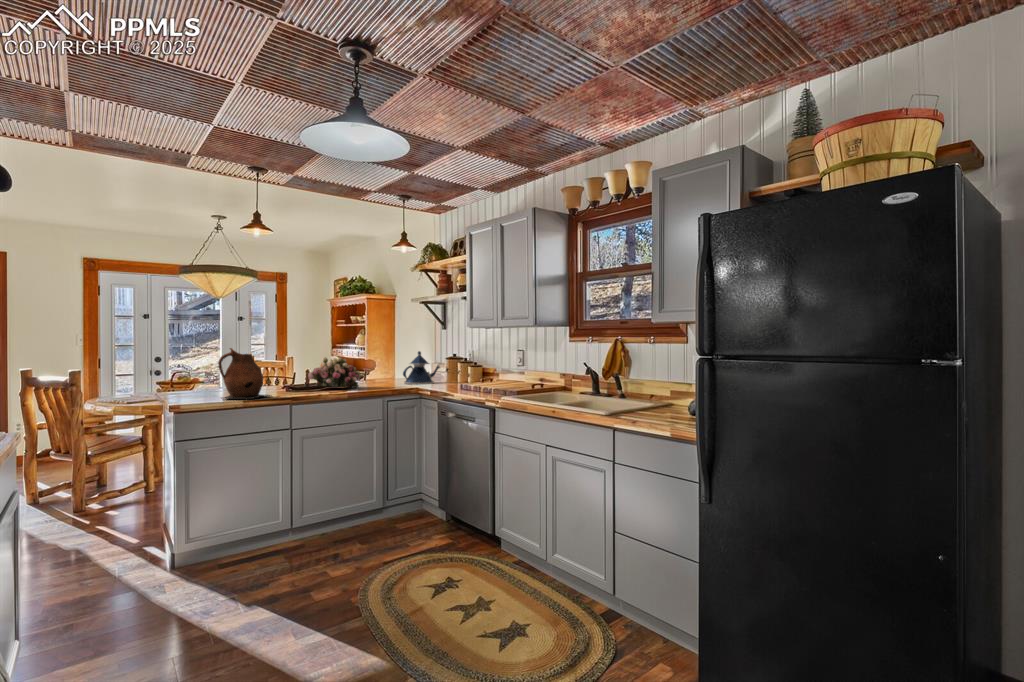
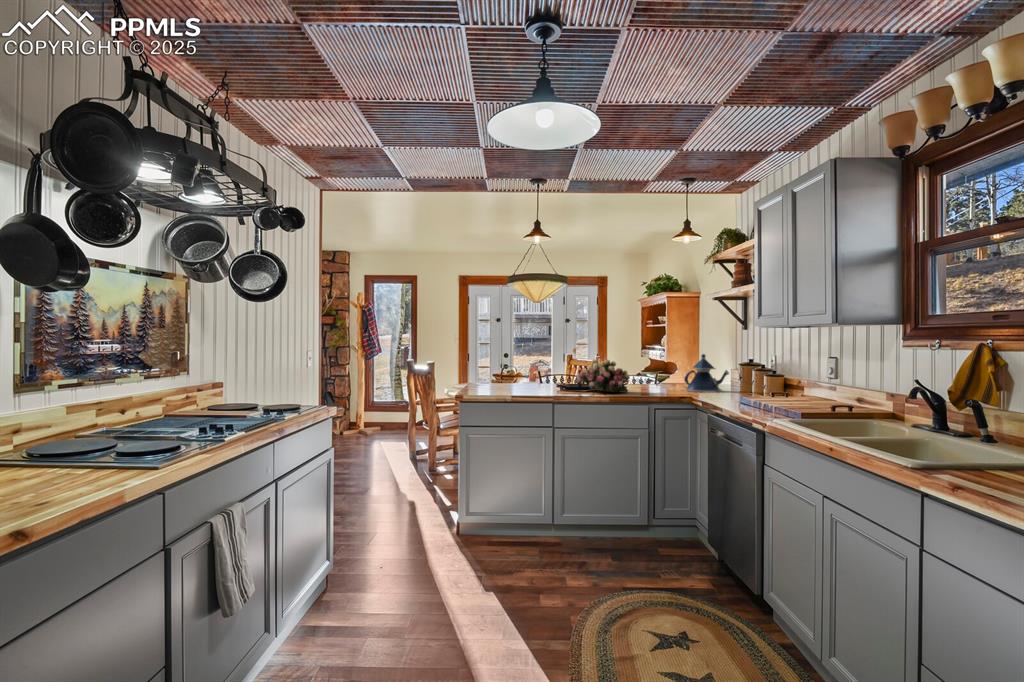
ceramic pitcher: present [218,348,270,400] -> none [485,350,531,400]

